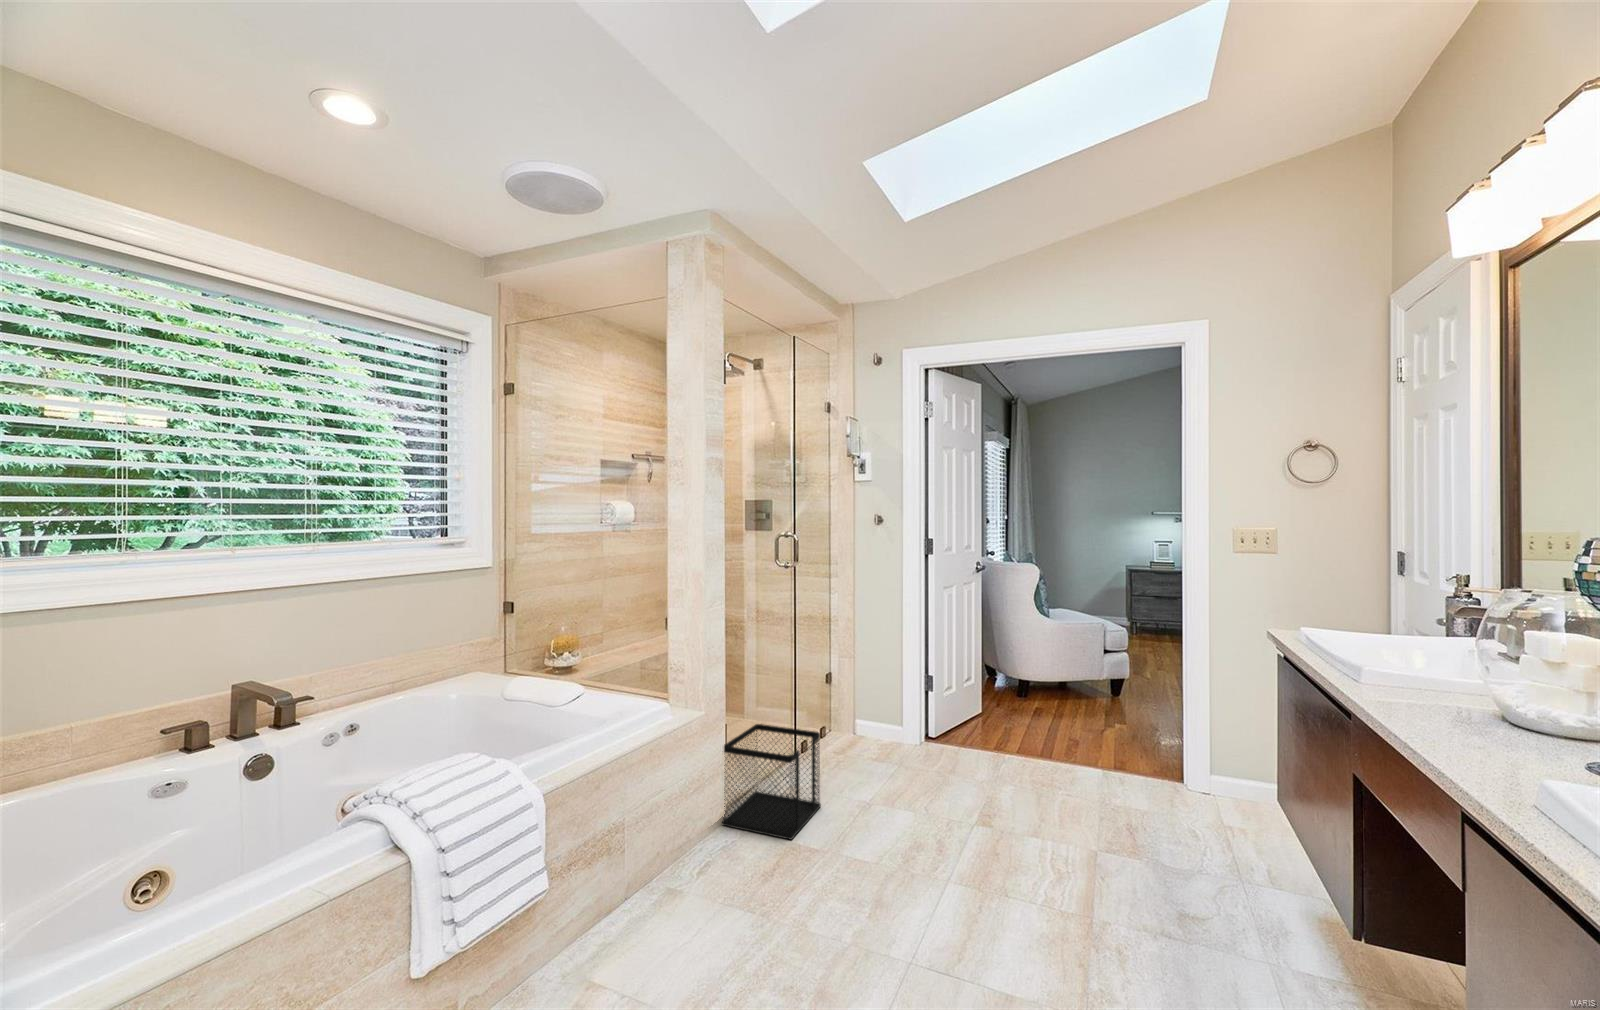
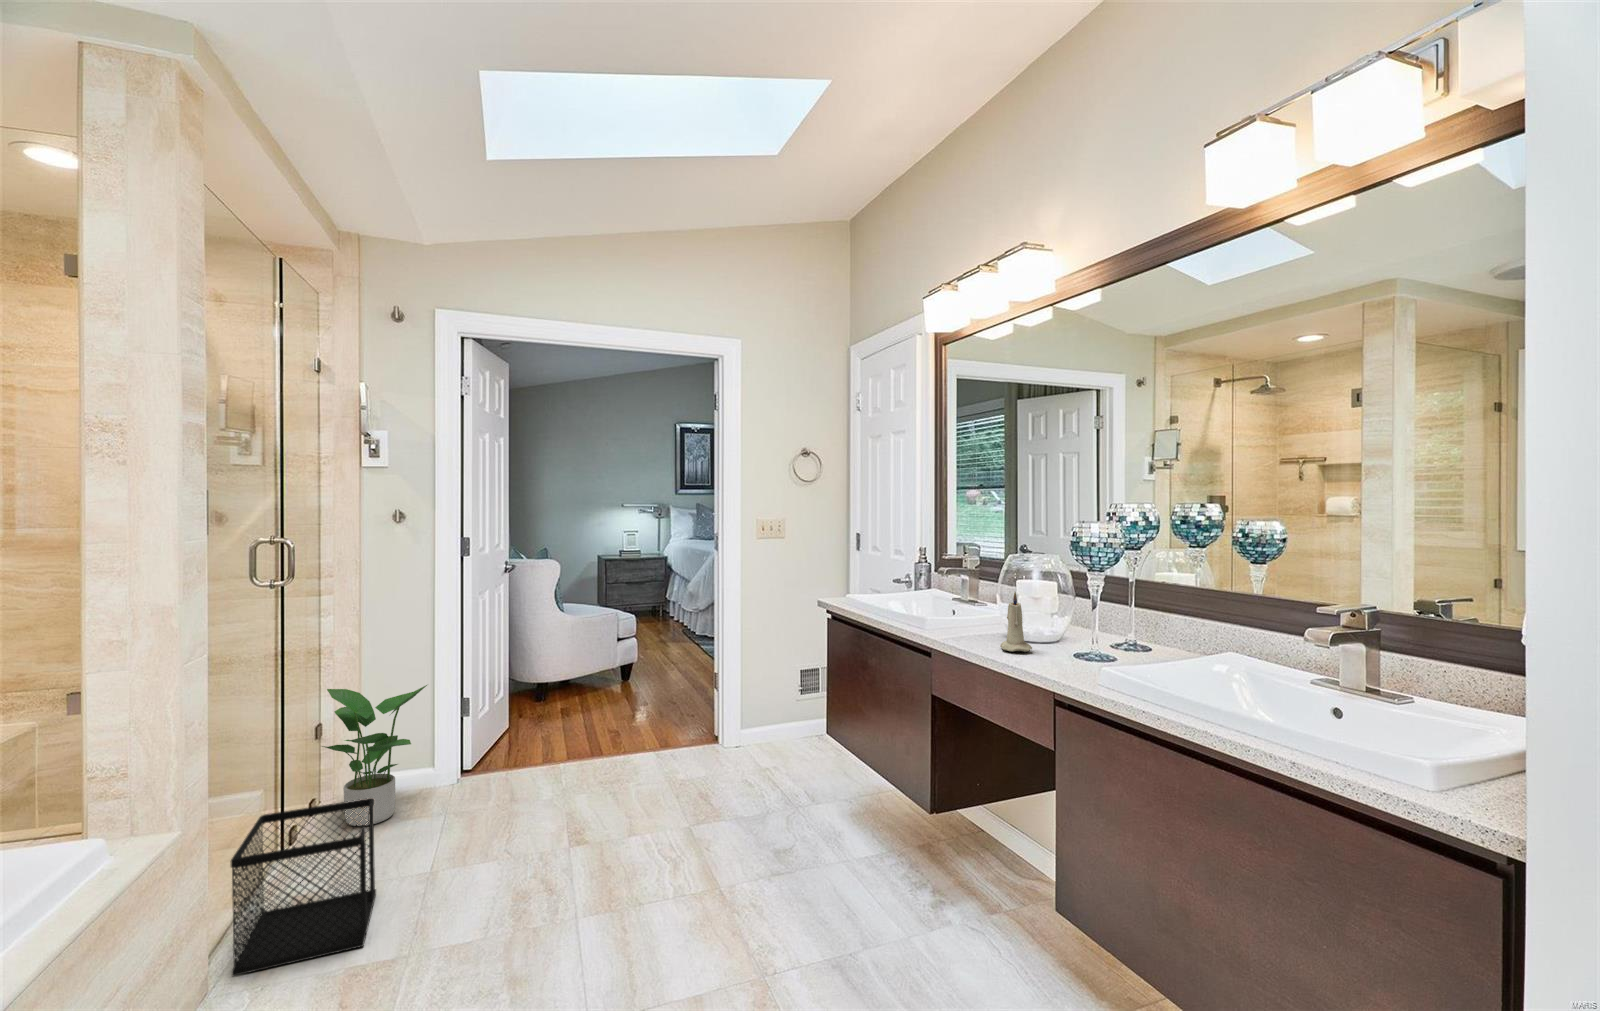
candle: none [1453,646,1524,750] -> present [1000,592,1032,652]
potted plant: none [819,647,893,757] -> present [322,685,427,826]

